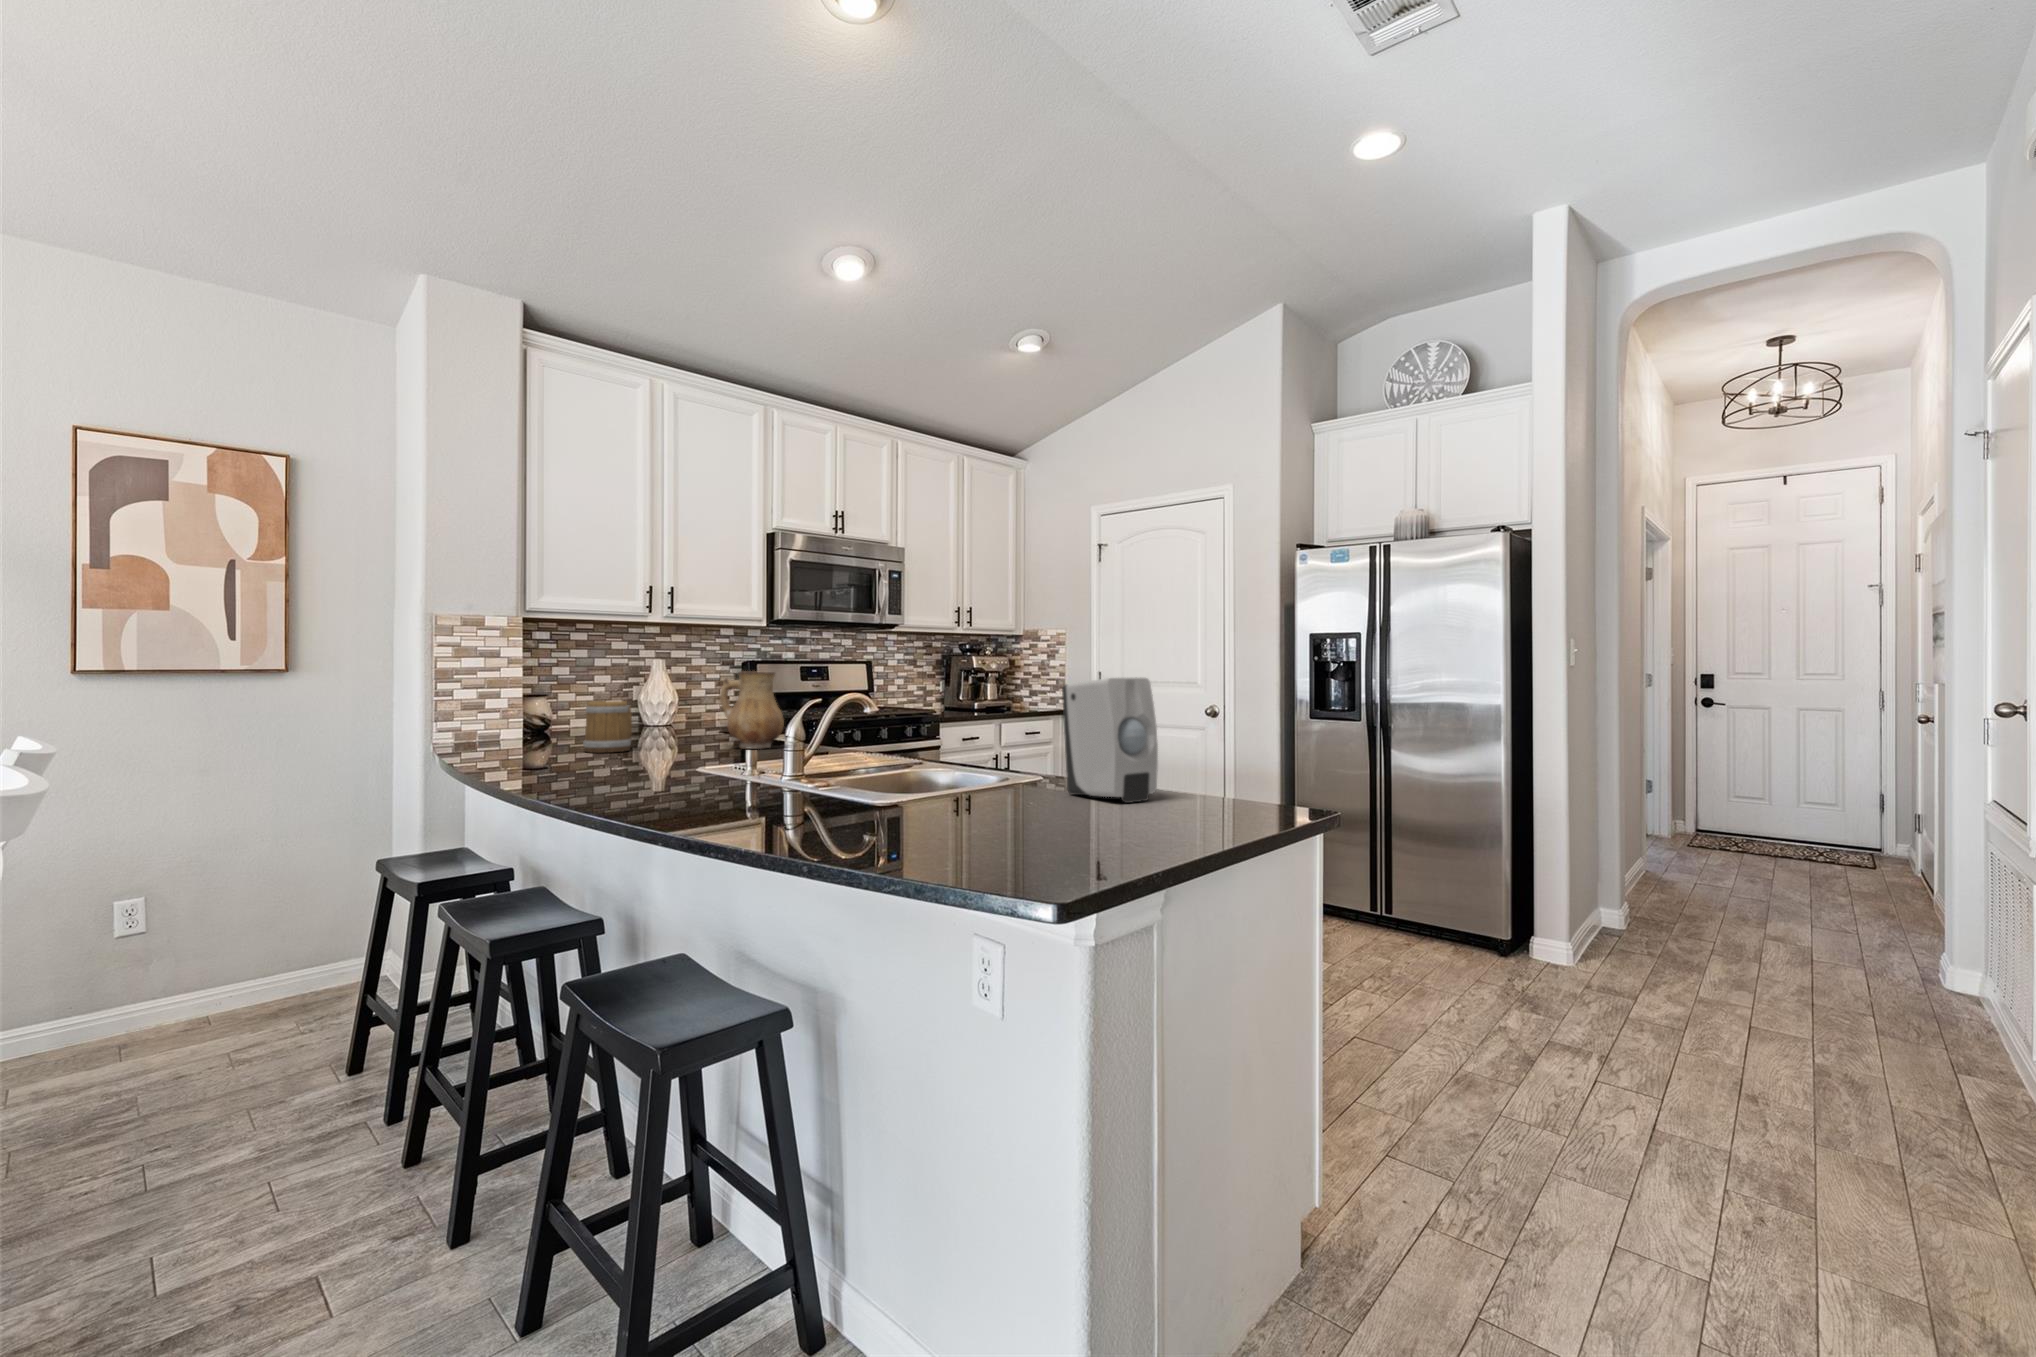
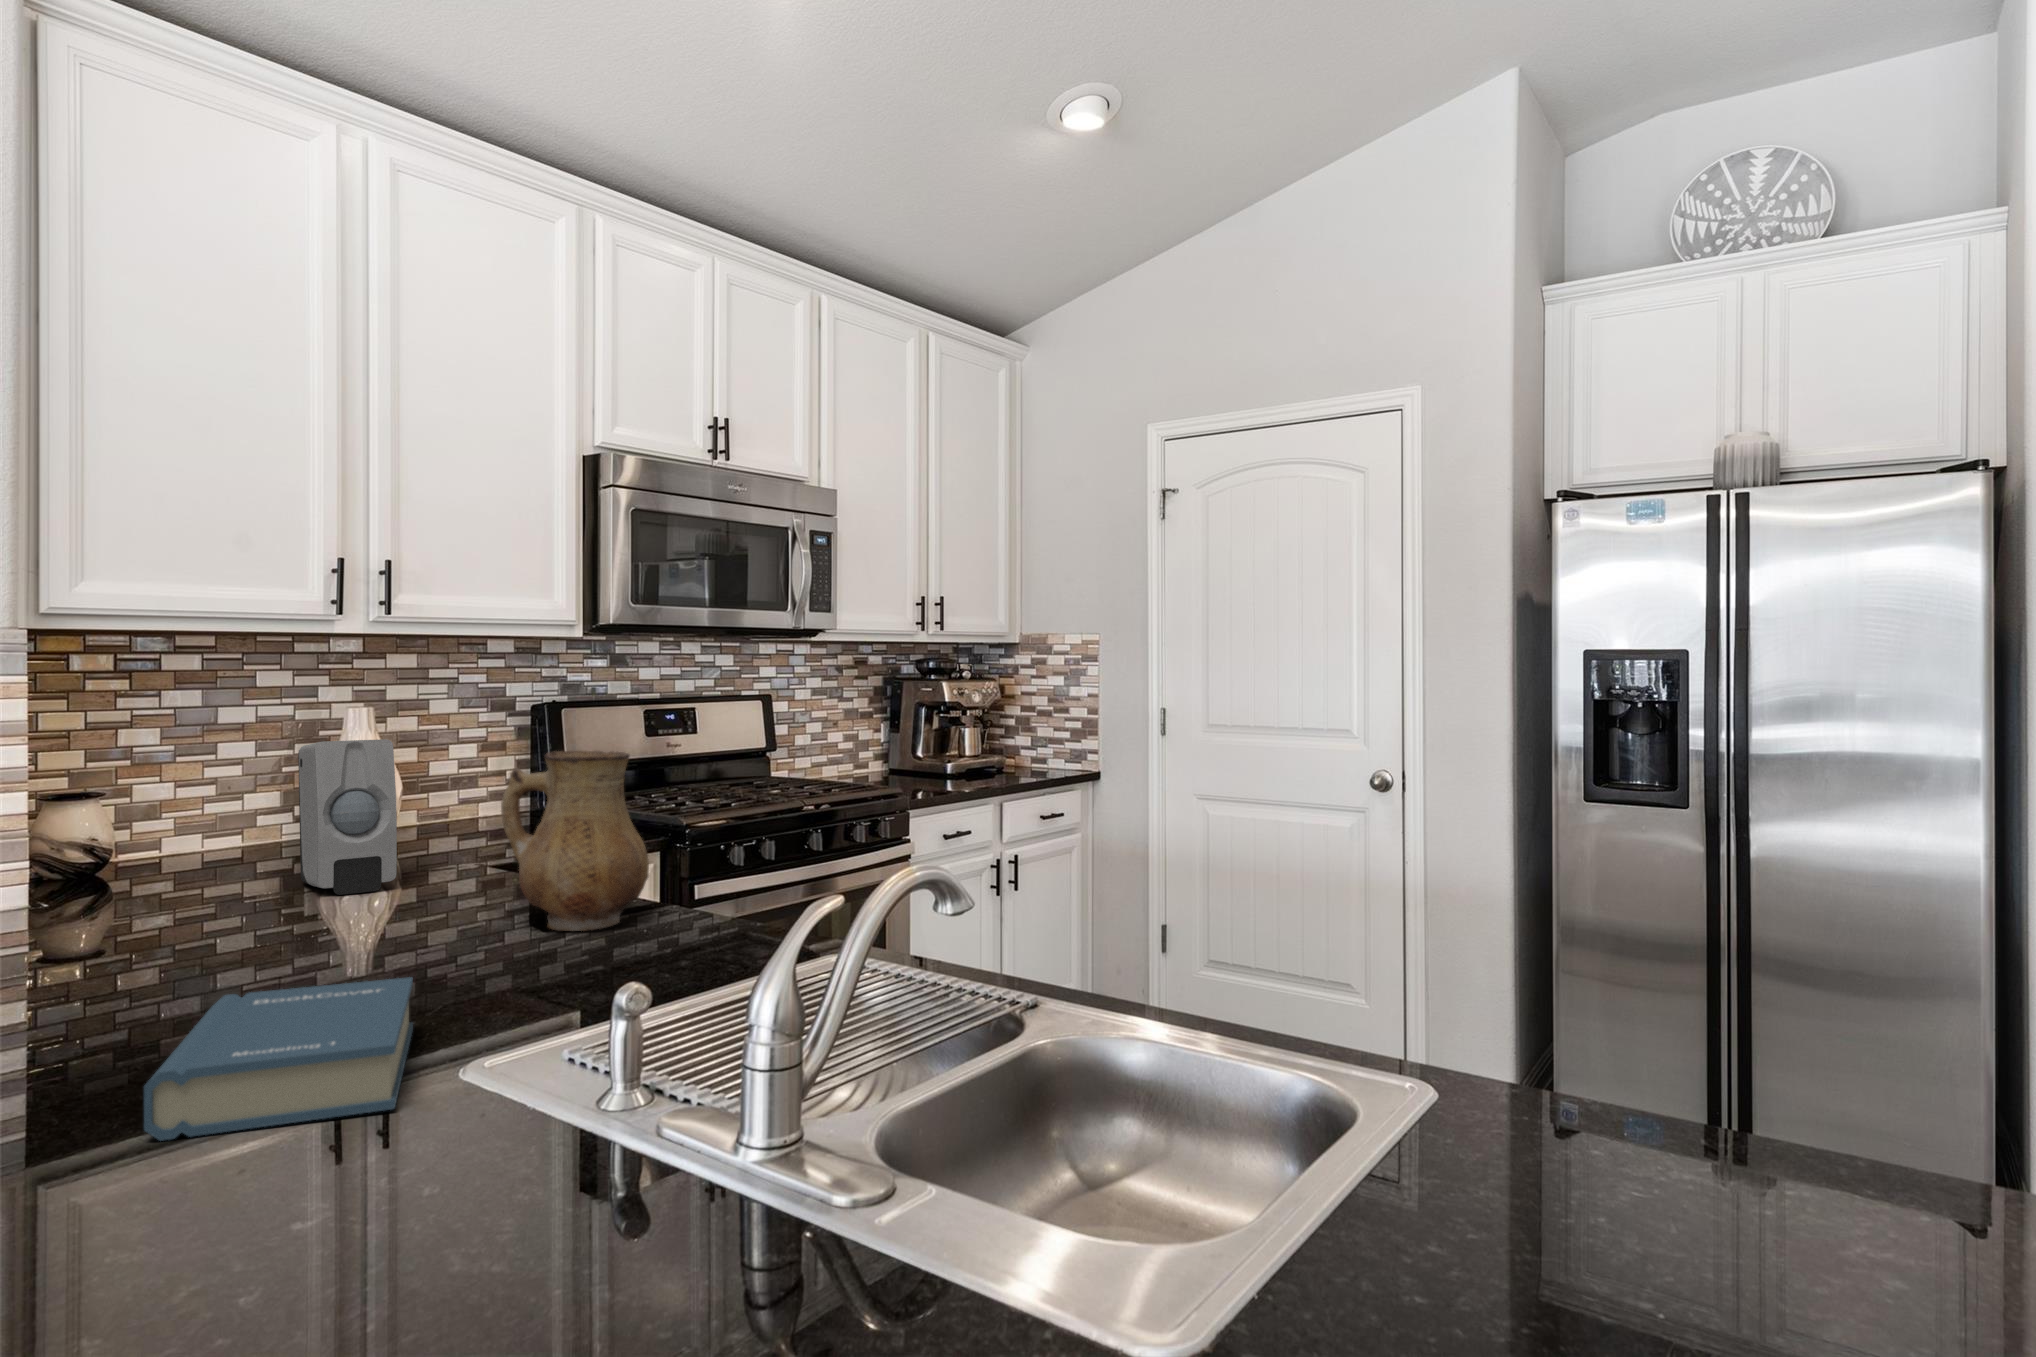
soap dispenser: present [1062,678,1158,803] -> present [298,739,397,895]
mug: present [583,701,632,753] -> none [158,834,289,970]
hardback book: none [596,743,682,776] -> present [144,977,413,1141]

